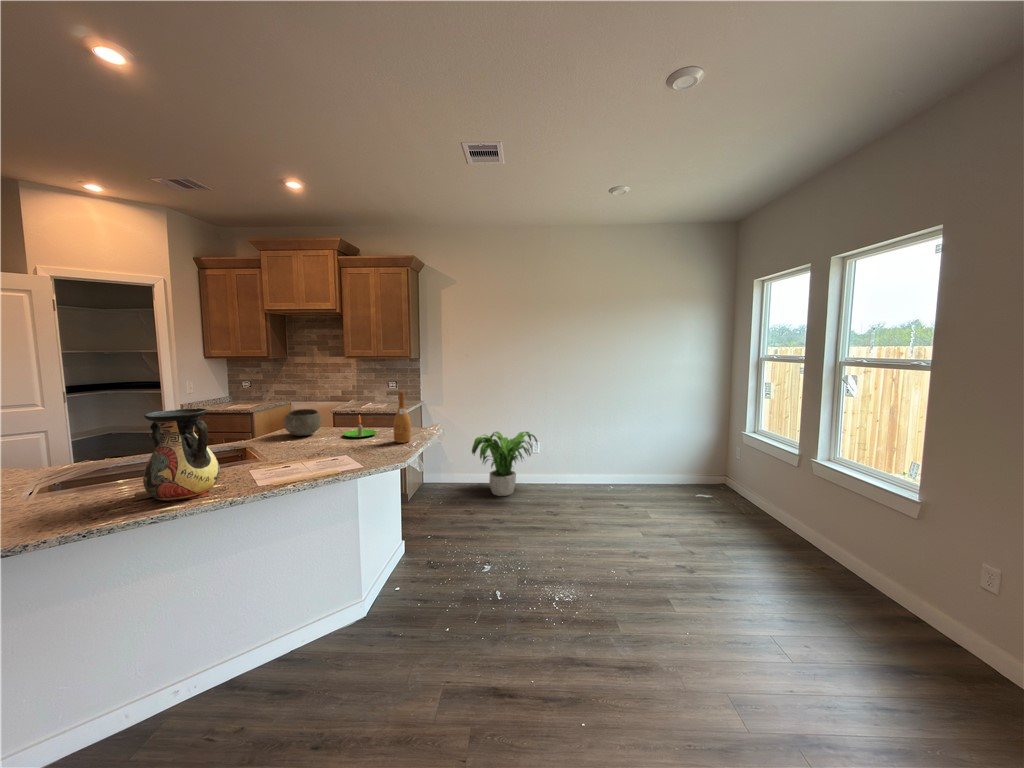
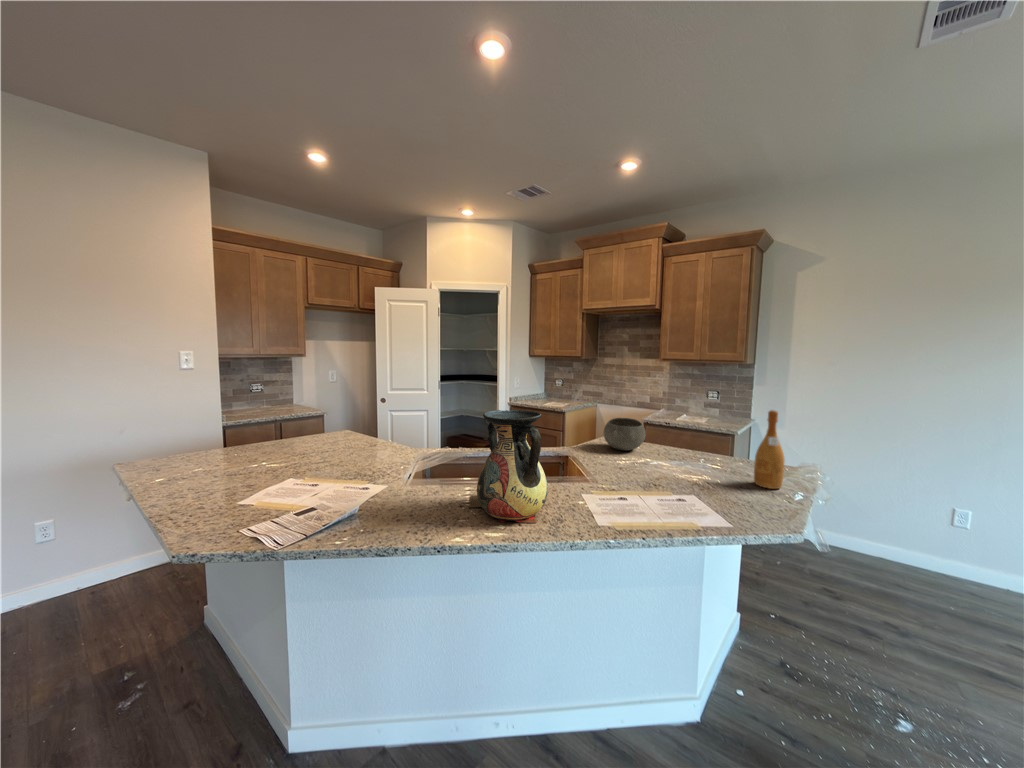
candle: present [343,415,377,438] -> none [673,434,719,466]
potted plant: present [472,432,537,496] -> none [842,480,981,589]

